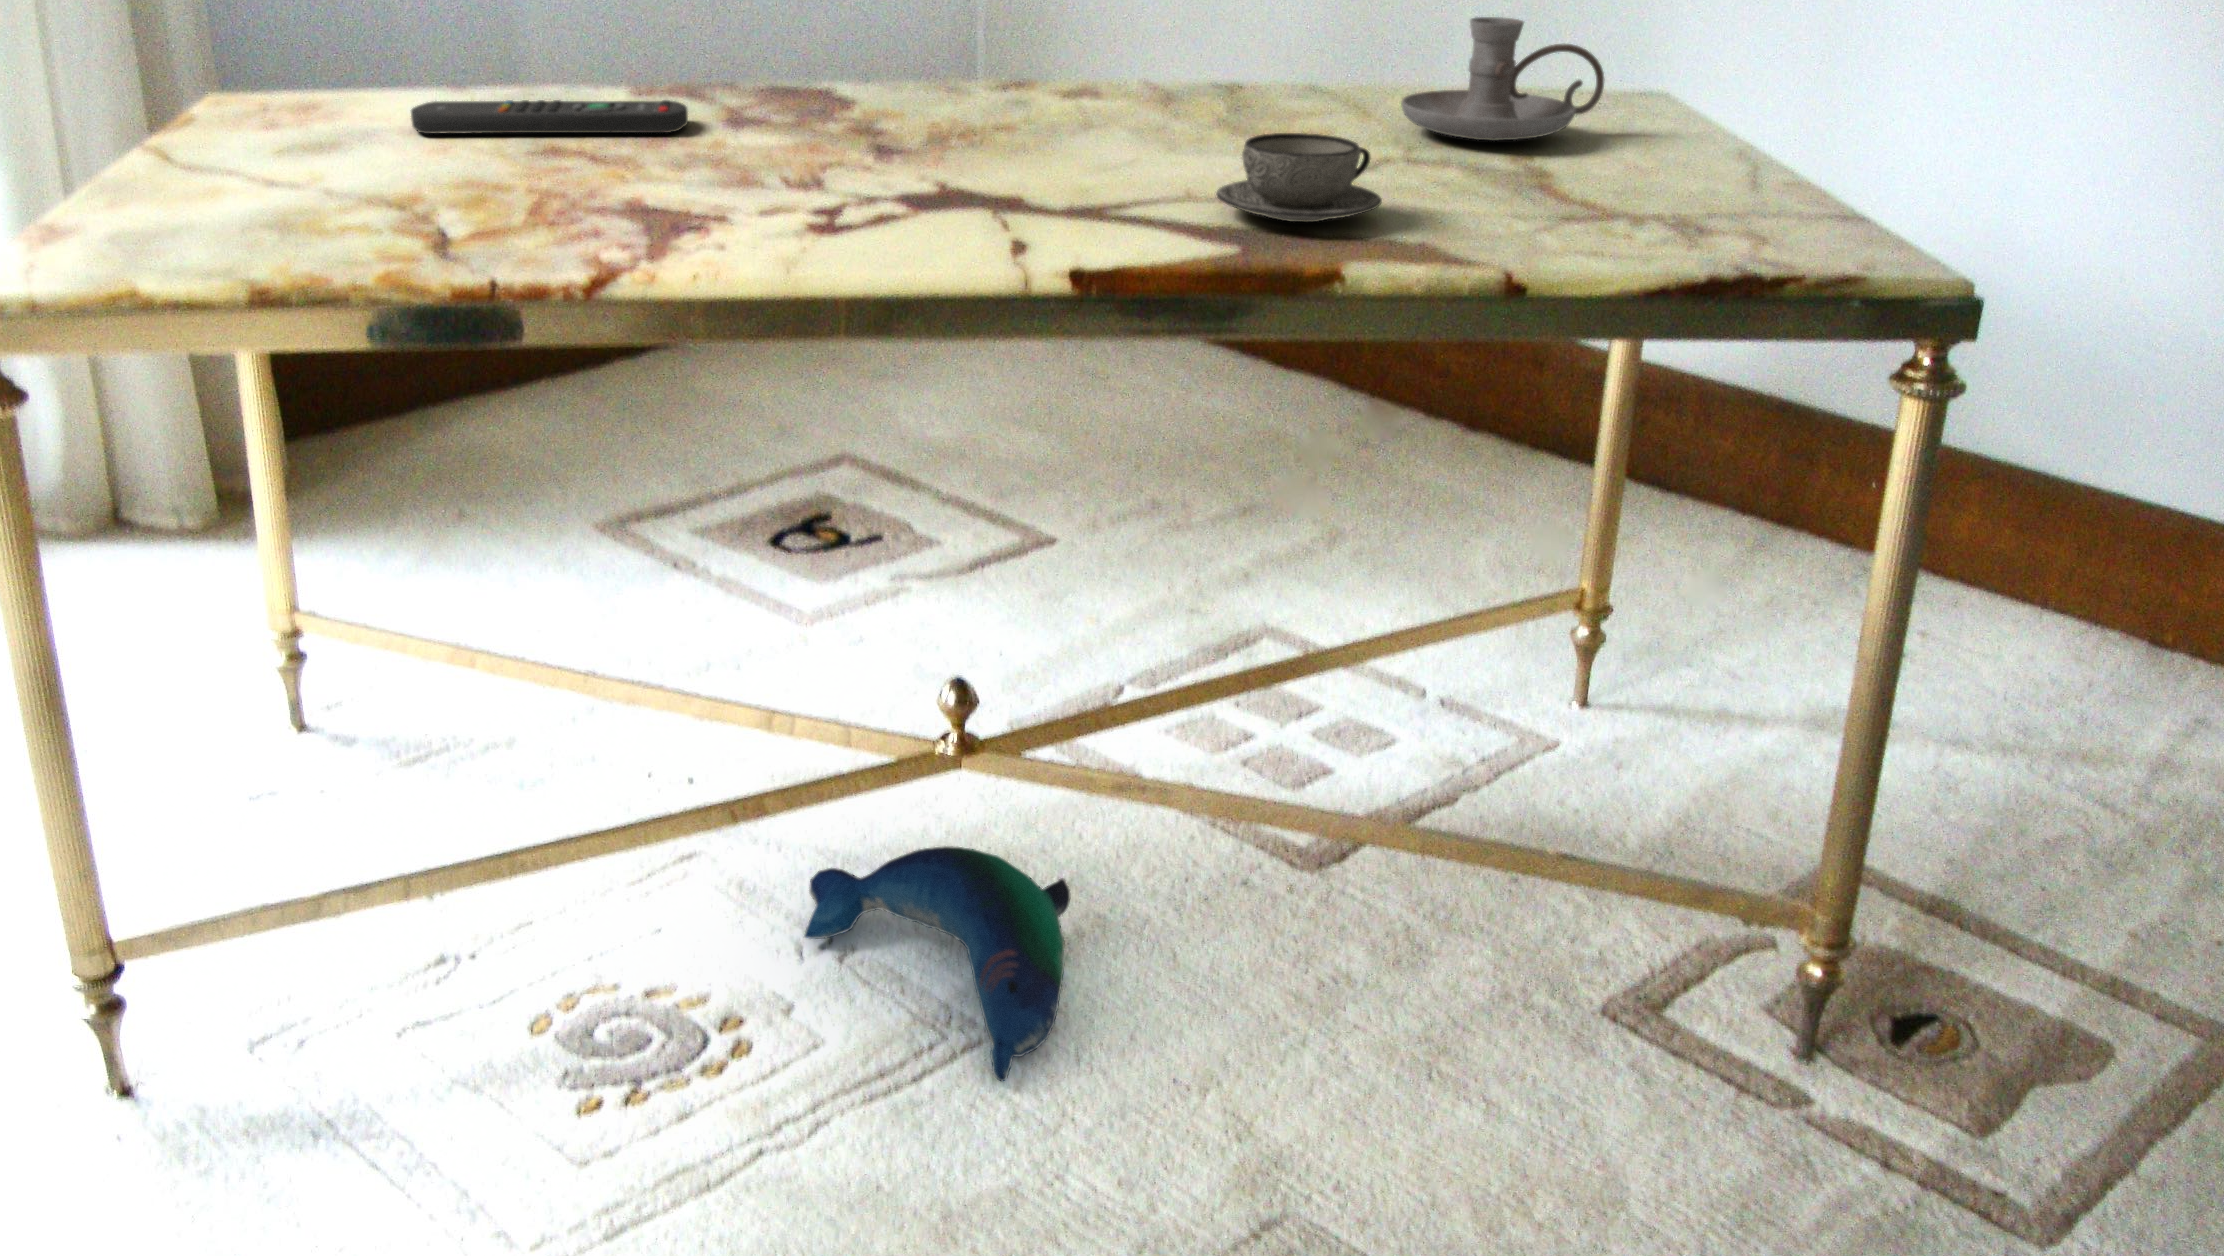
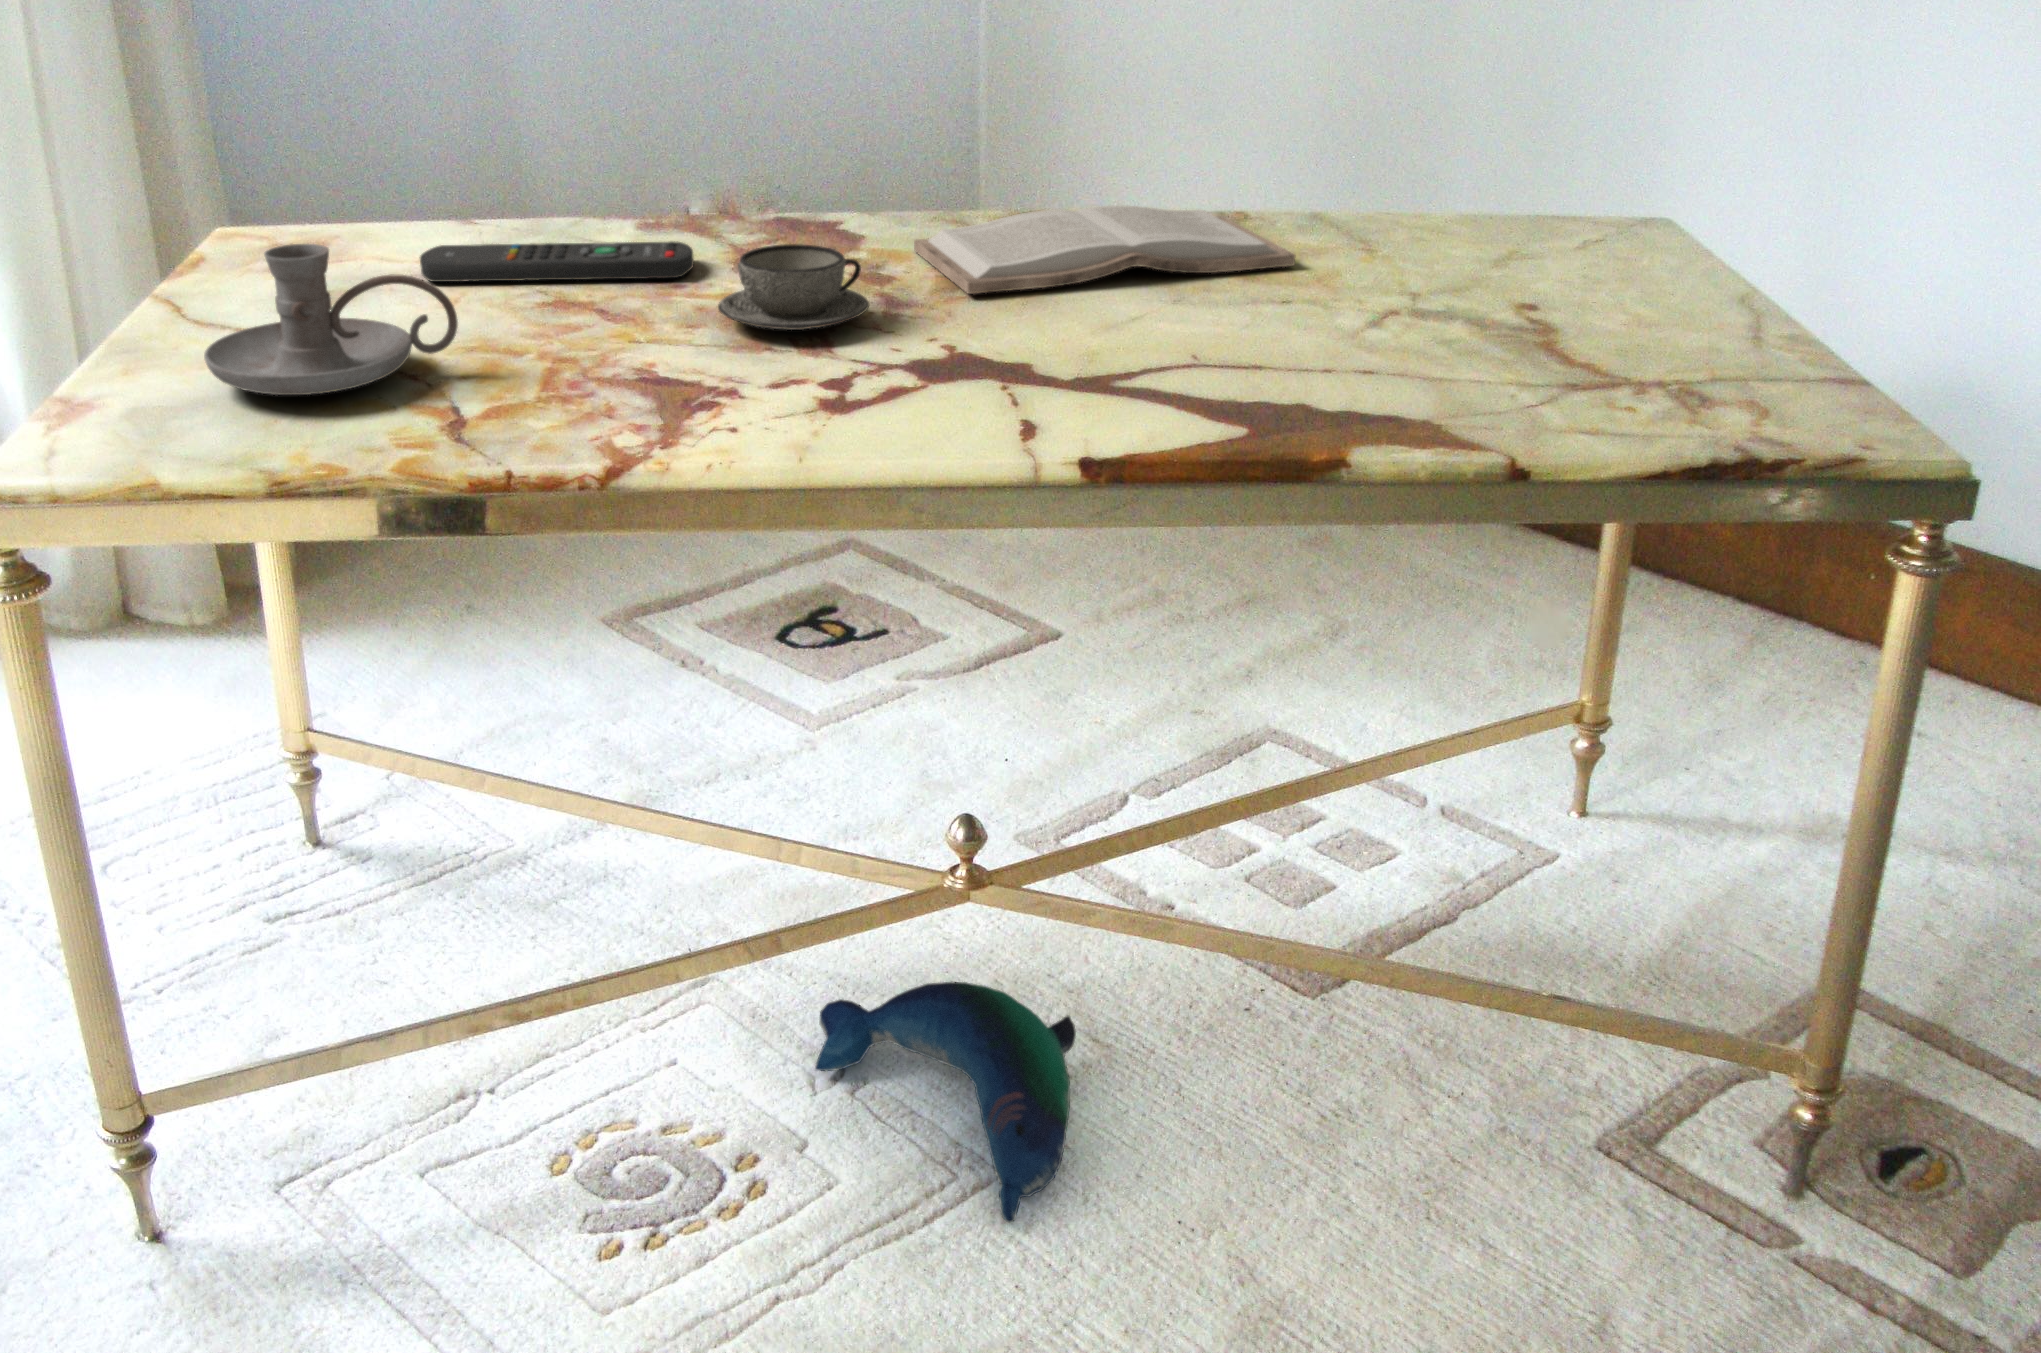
candle holder: present [1401,17,1604,141] -> present [204,244,458,395]
book: none [910,75,1293,146] -> present [914,205,1295,294]
teacup: present [1216,133,1382,222] -> present [718,244,869,330]

